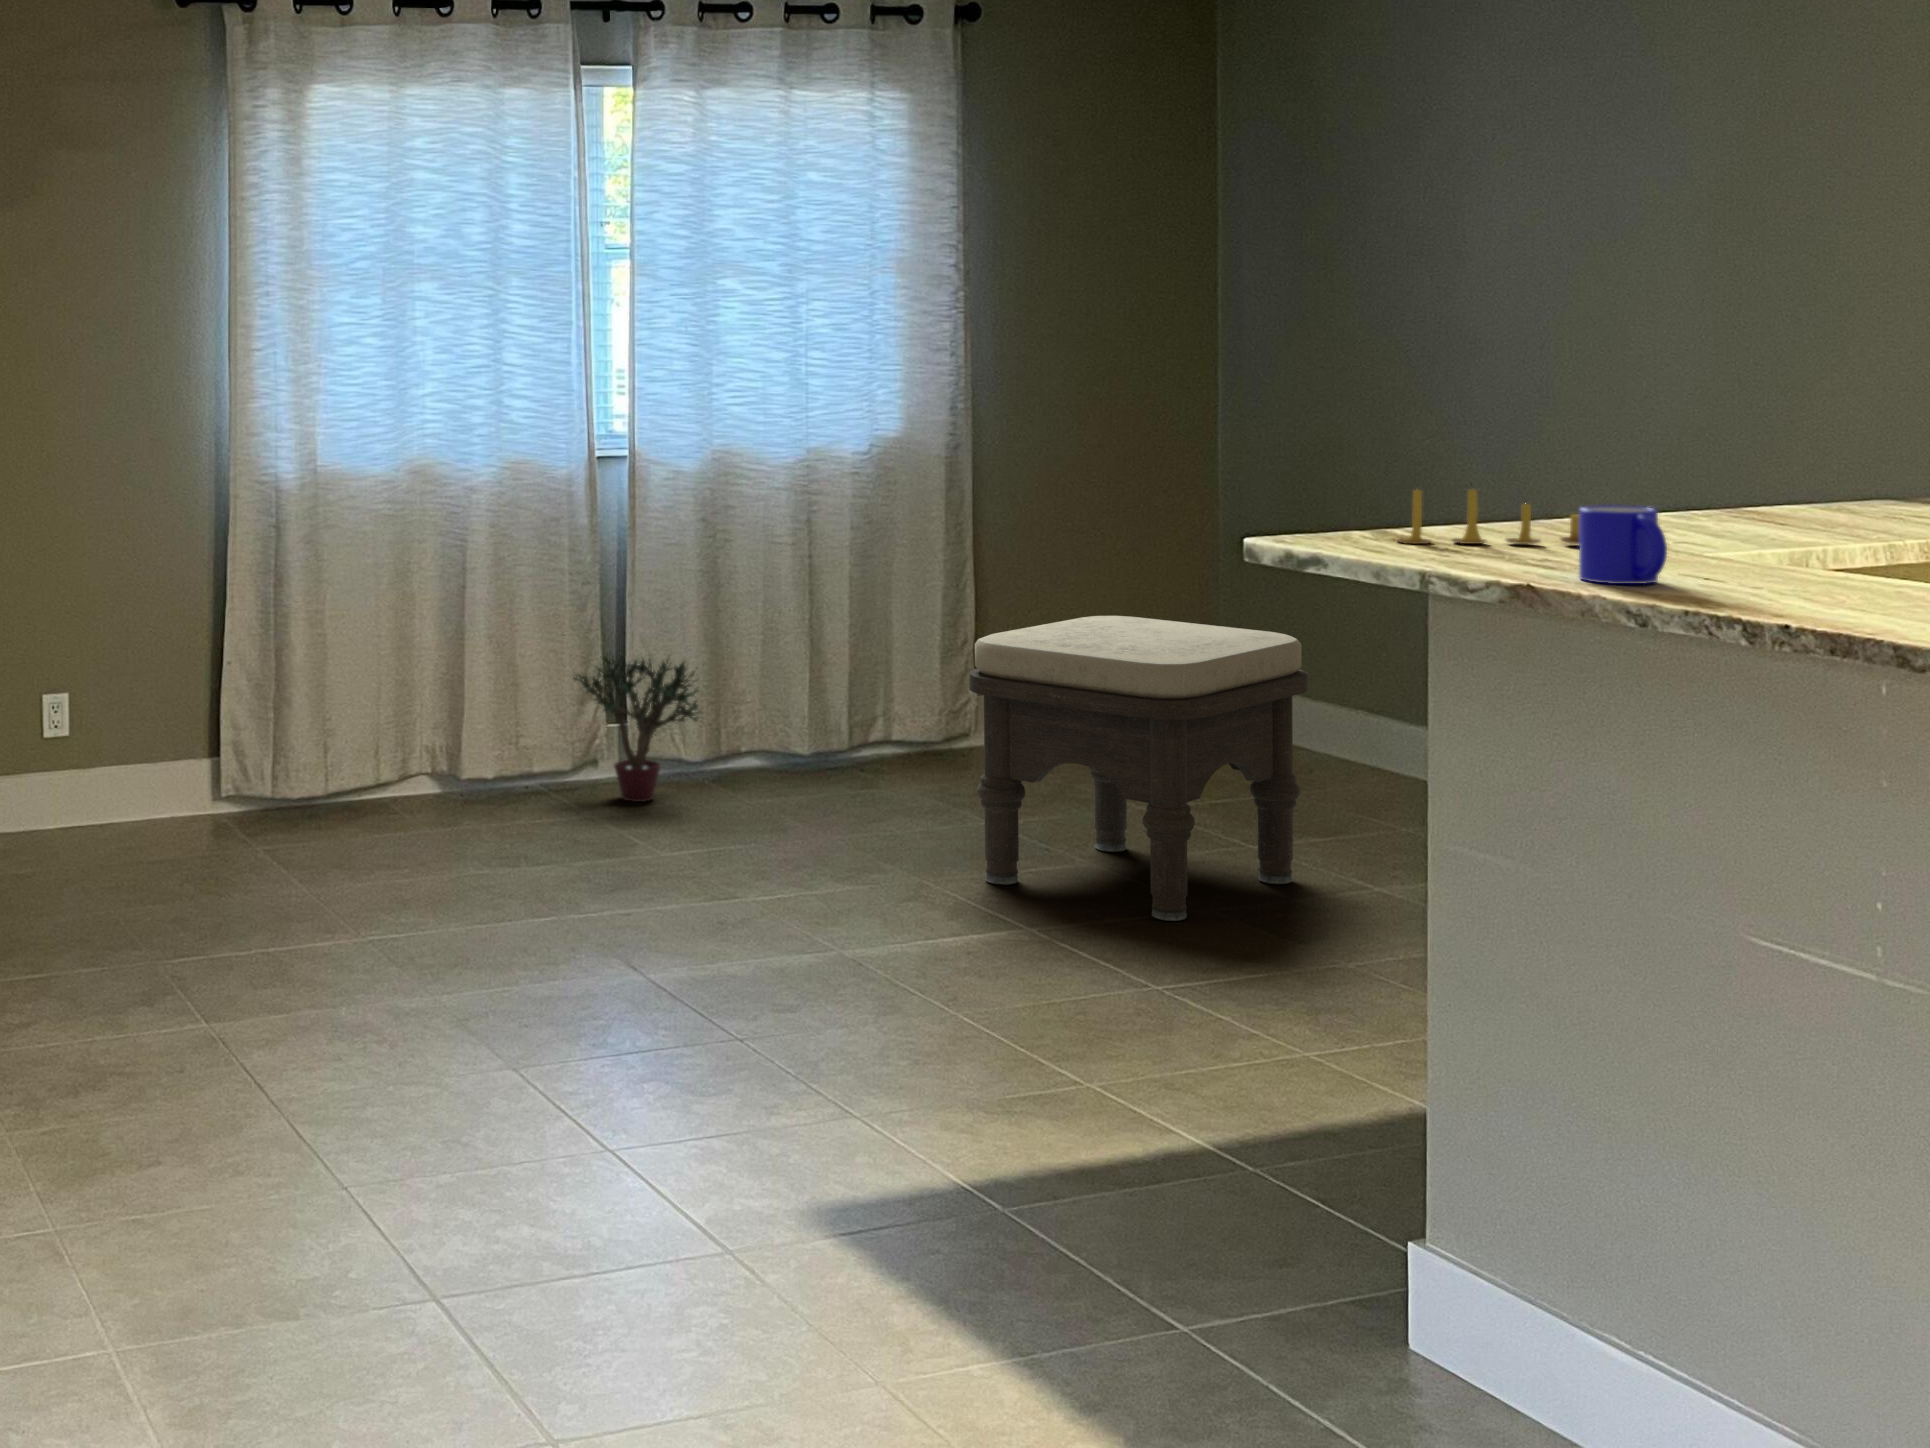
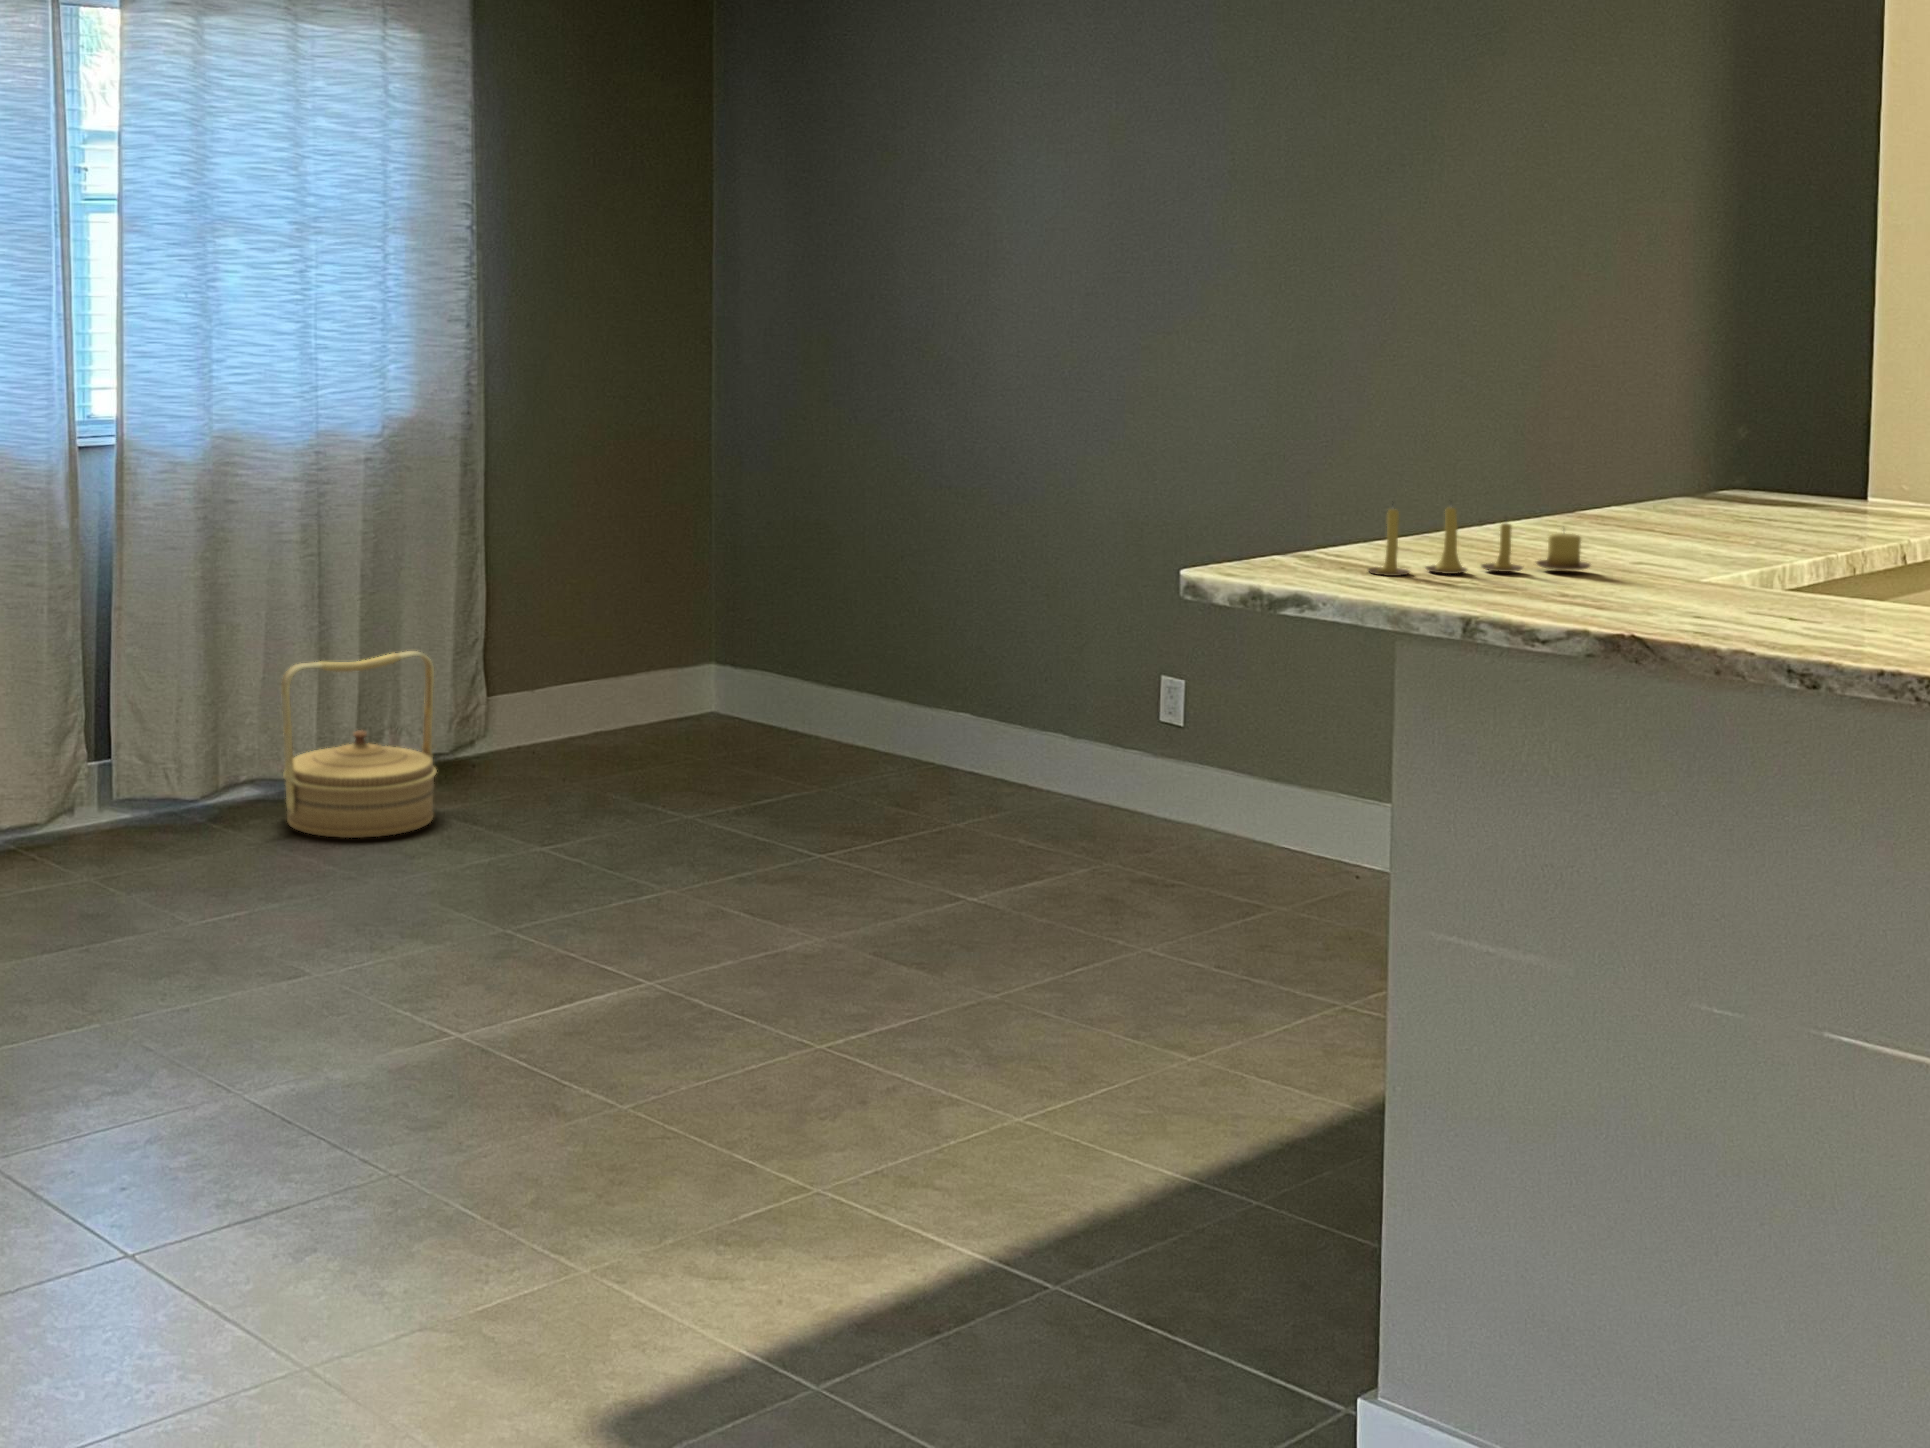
mug: present [1579,505,1667,584] -> none [1673,533,1805,631]
ottoman: present [969,616,1308,921] -> none [554,618,909,963]
woven basket: none [768,642,908,802] -> present [281,651,436,838]
potted plant: present [573,654,703,802] -> none [51,677,217,854]

